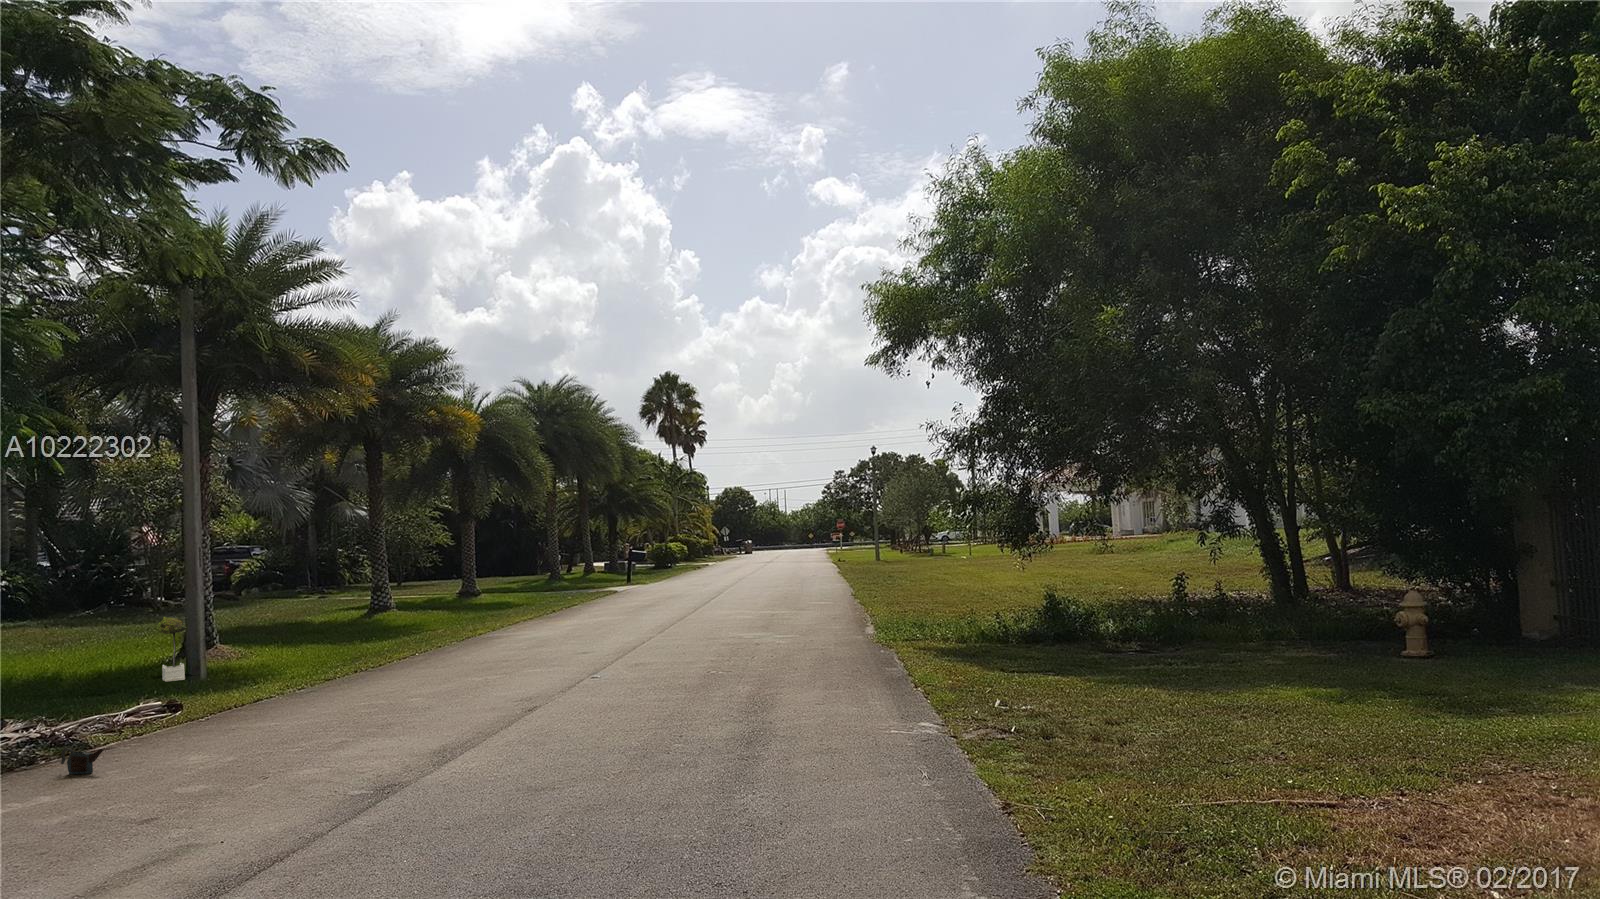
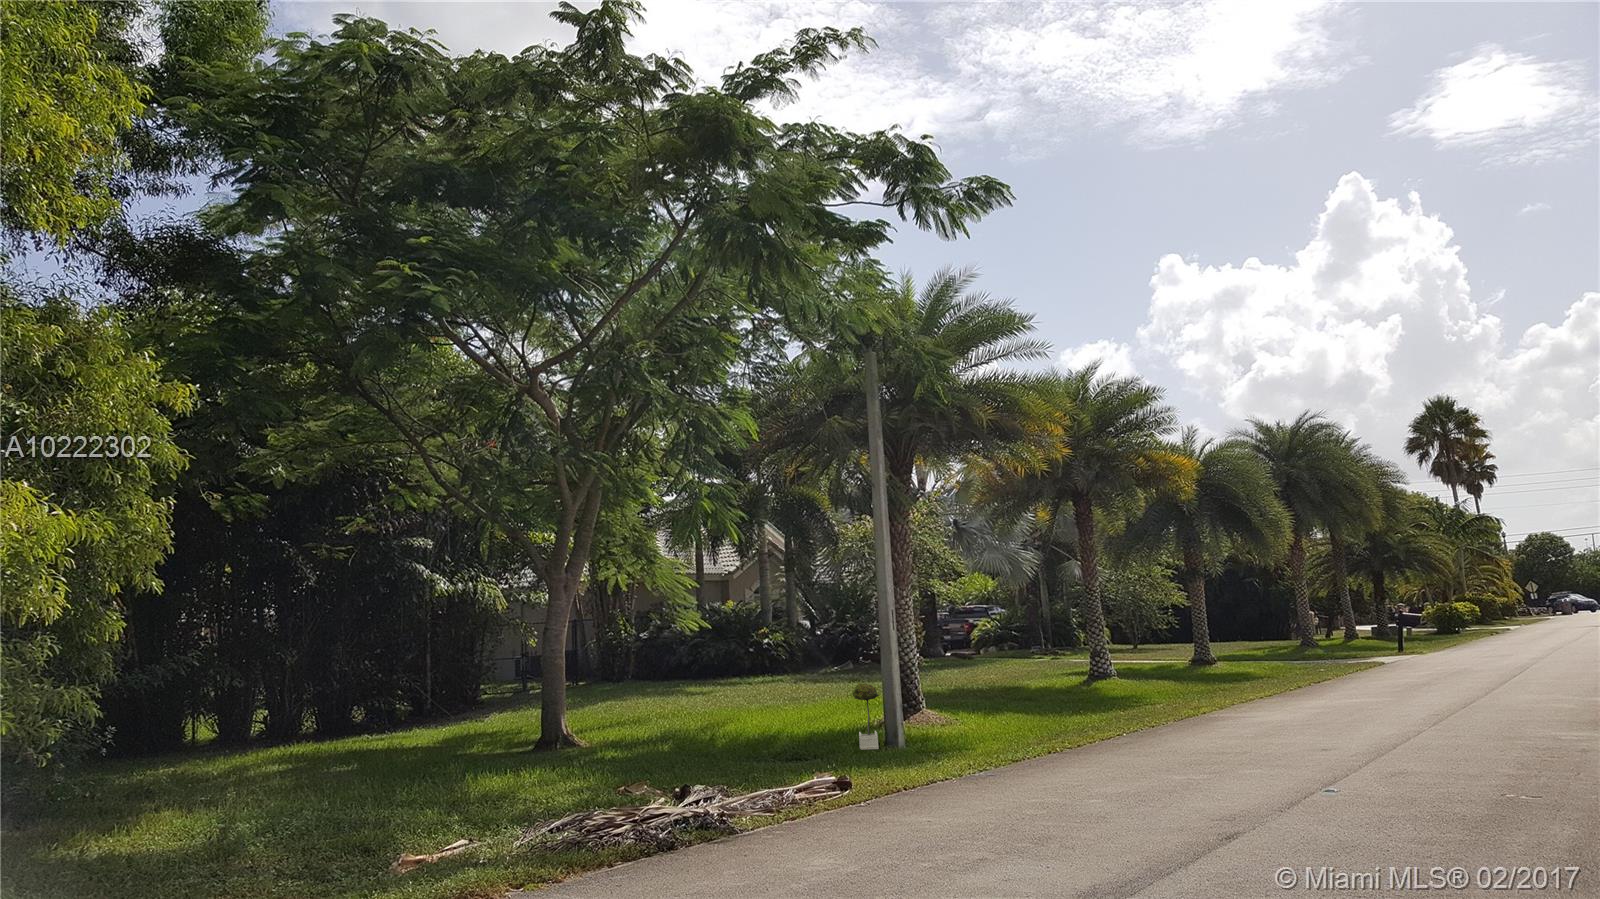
watering can: present [61,748,103,774] -> none [699,833,734,864]

